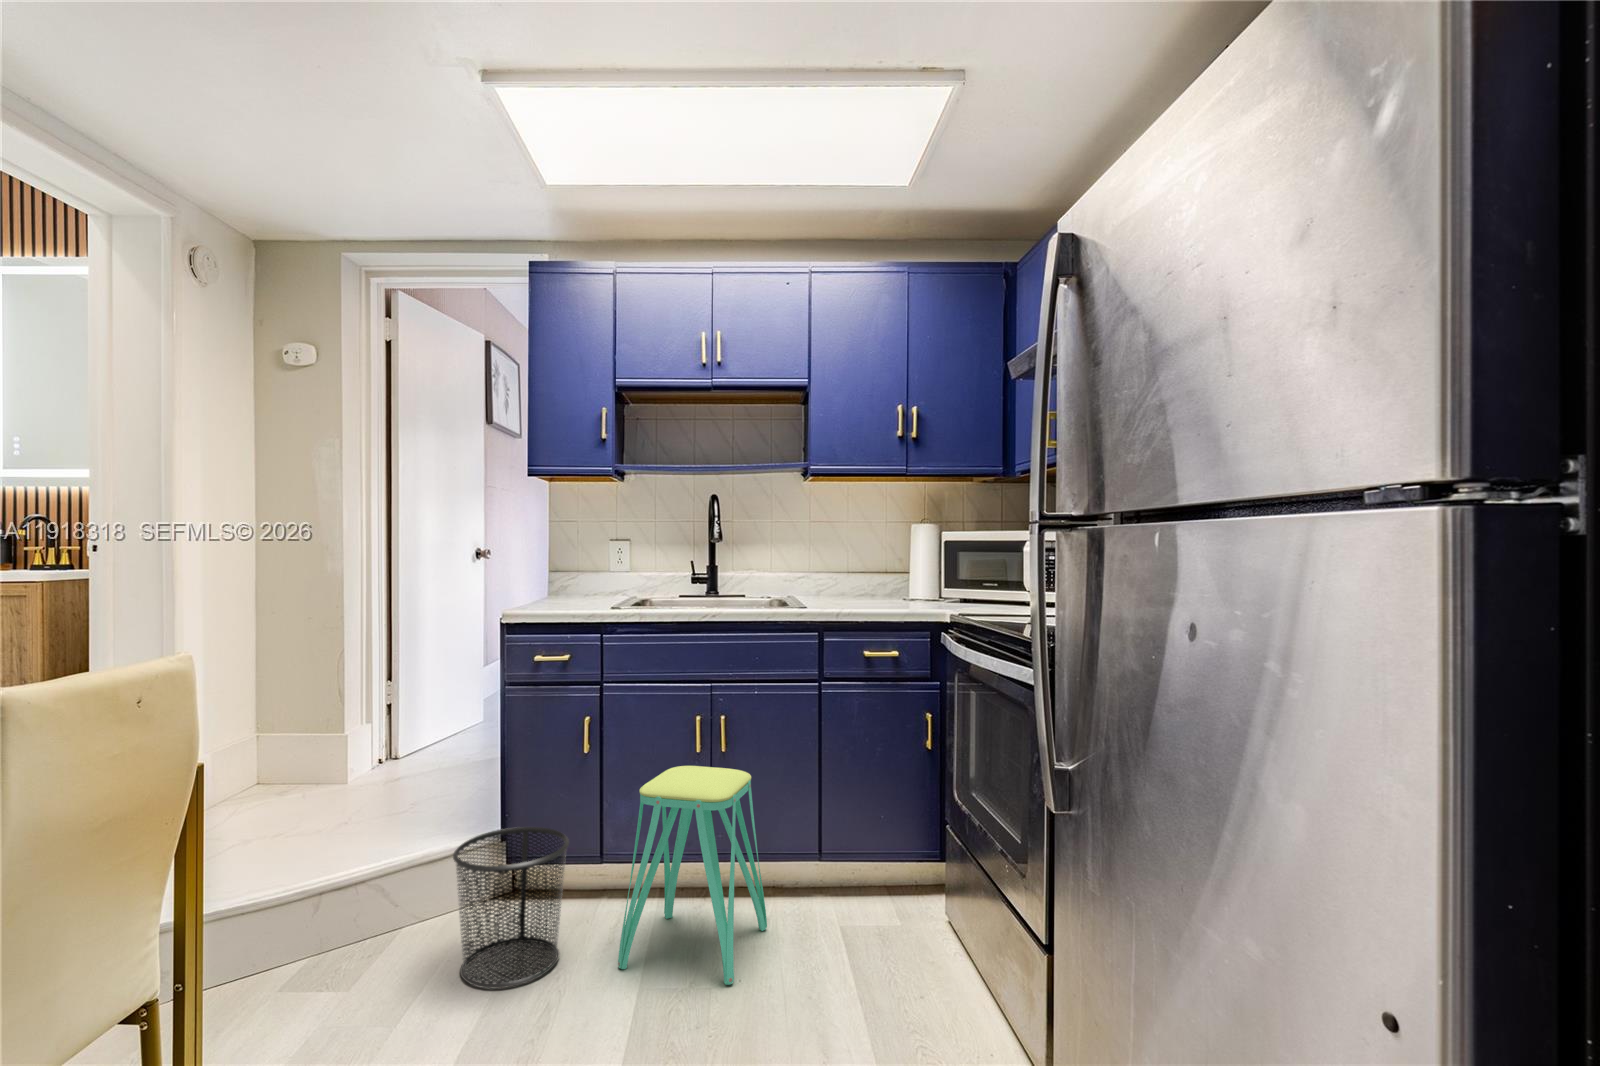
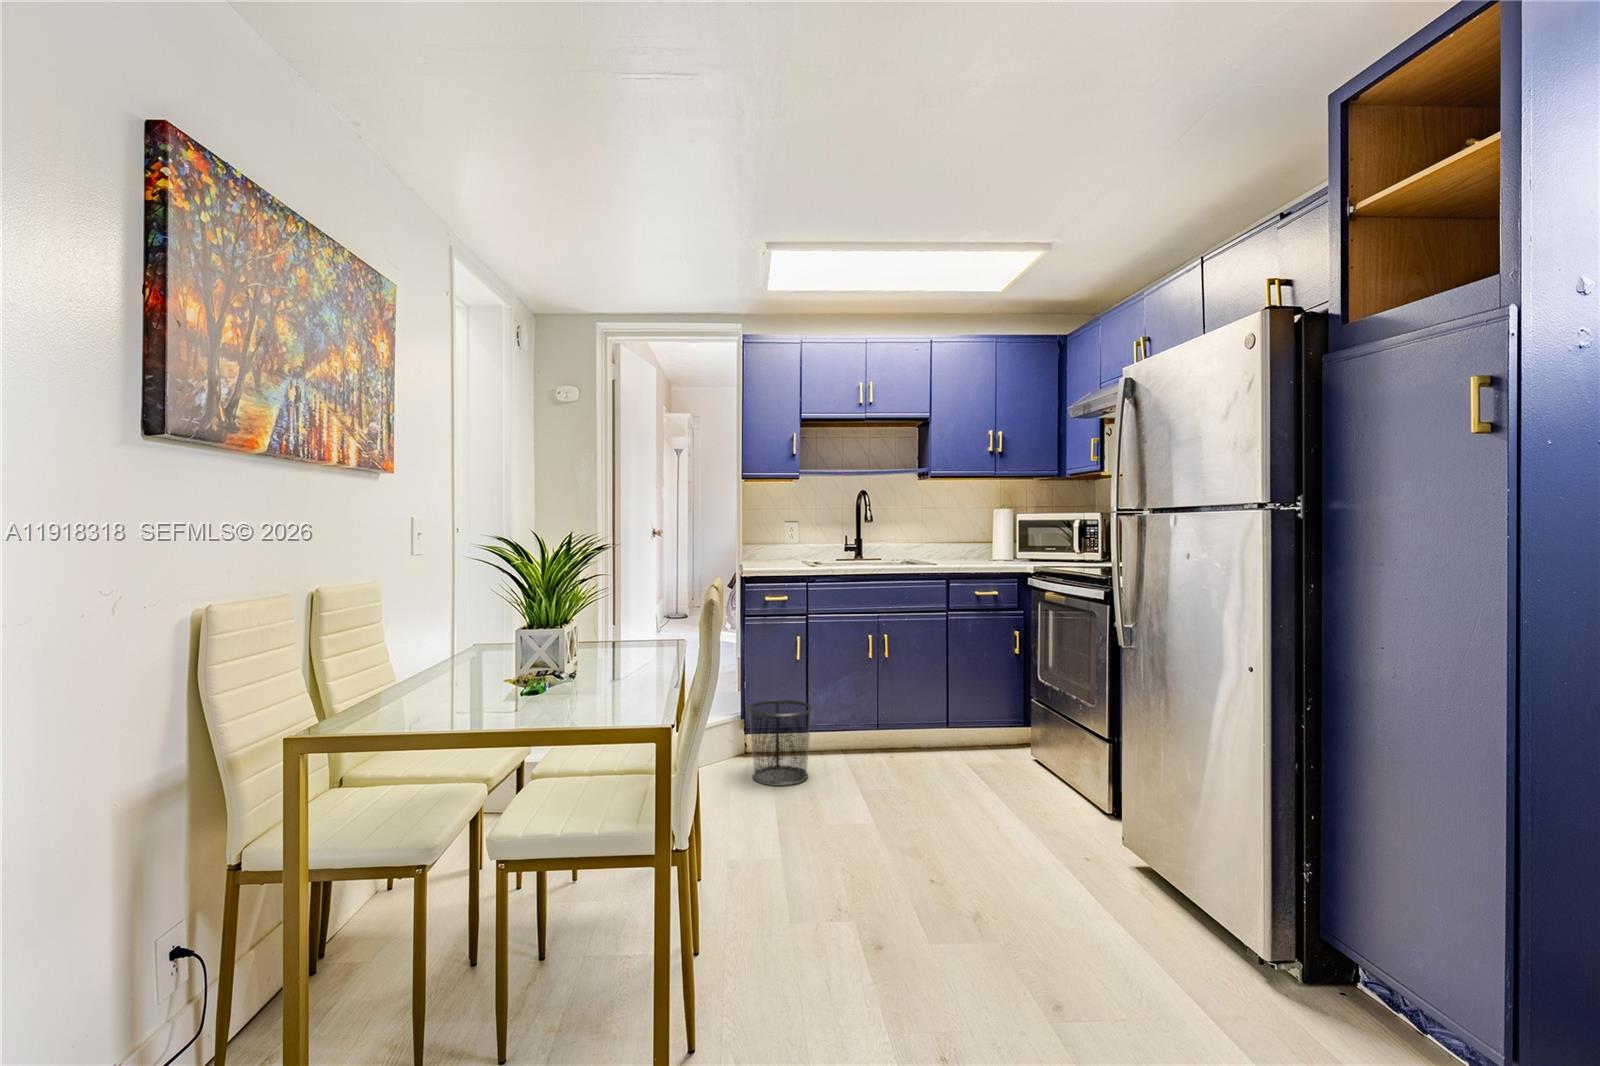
stool: present [618,766,767,985] -> none [845,663,923,783]

